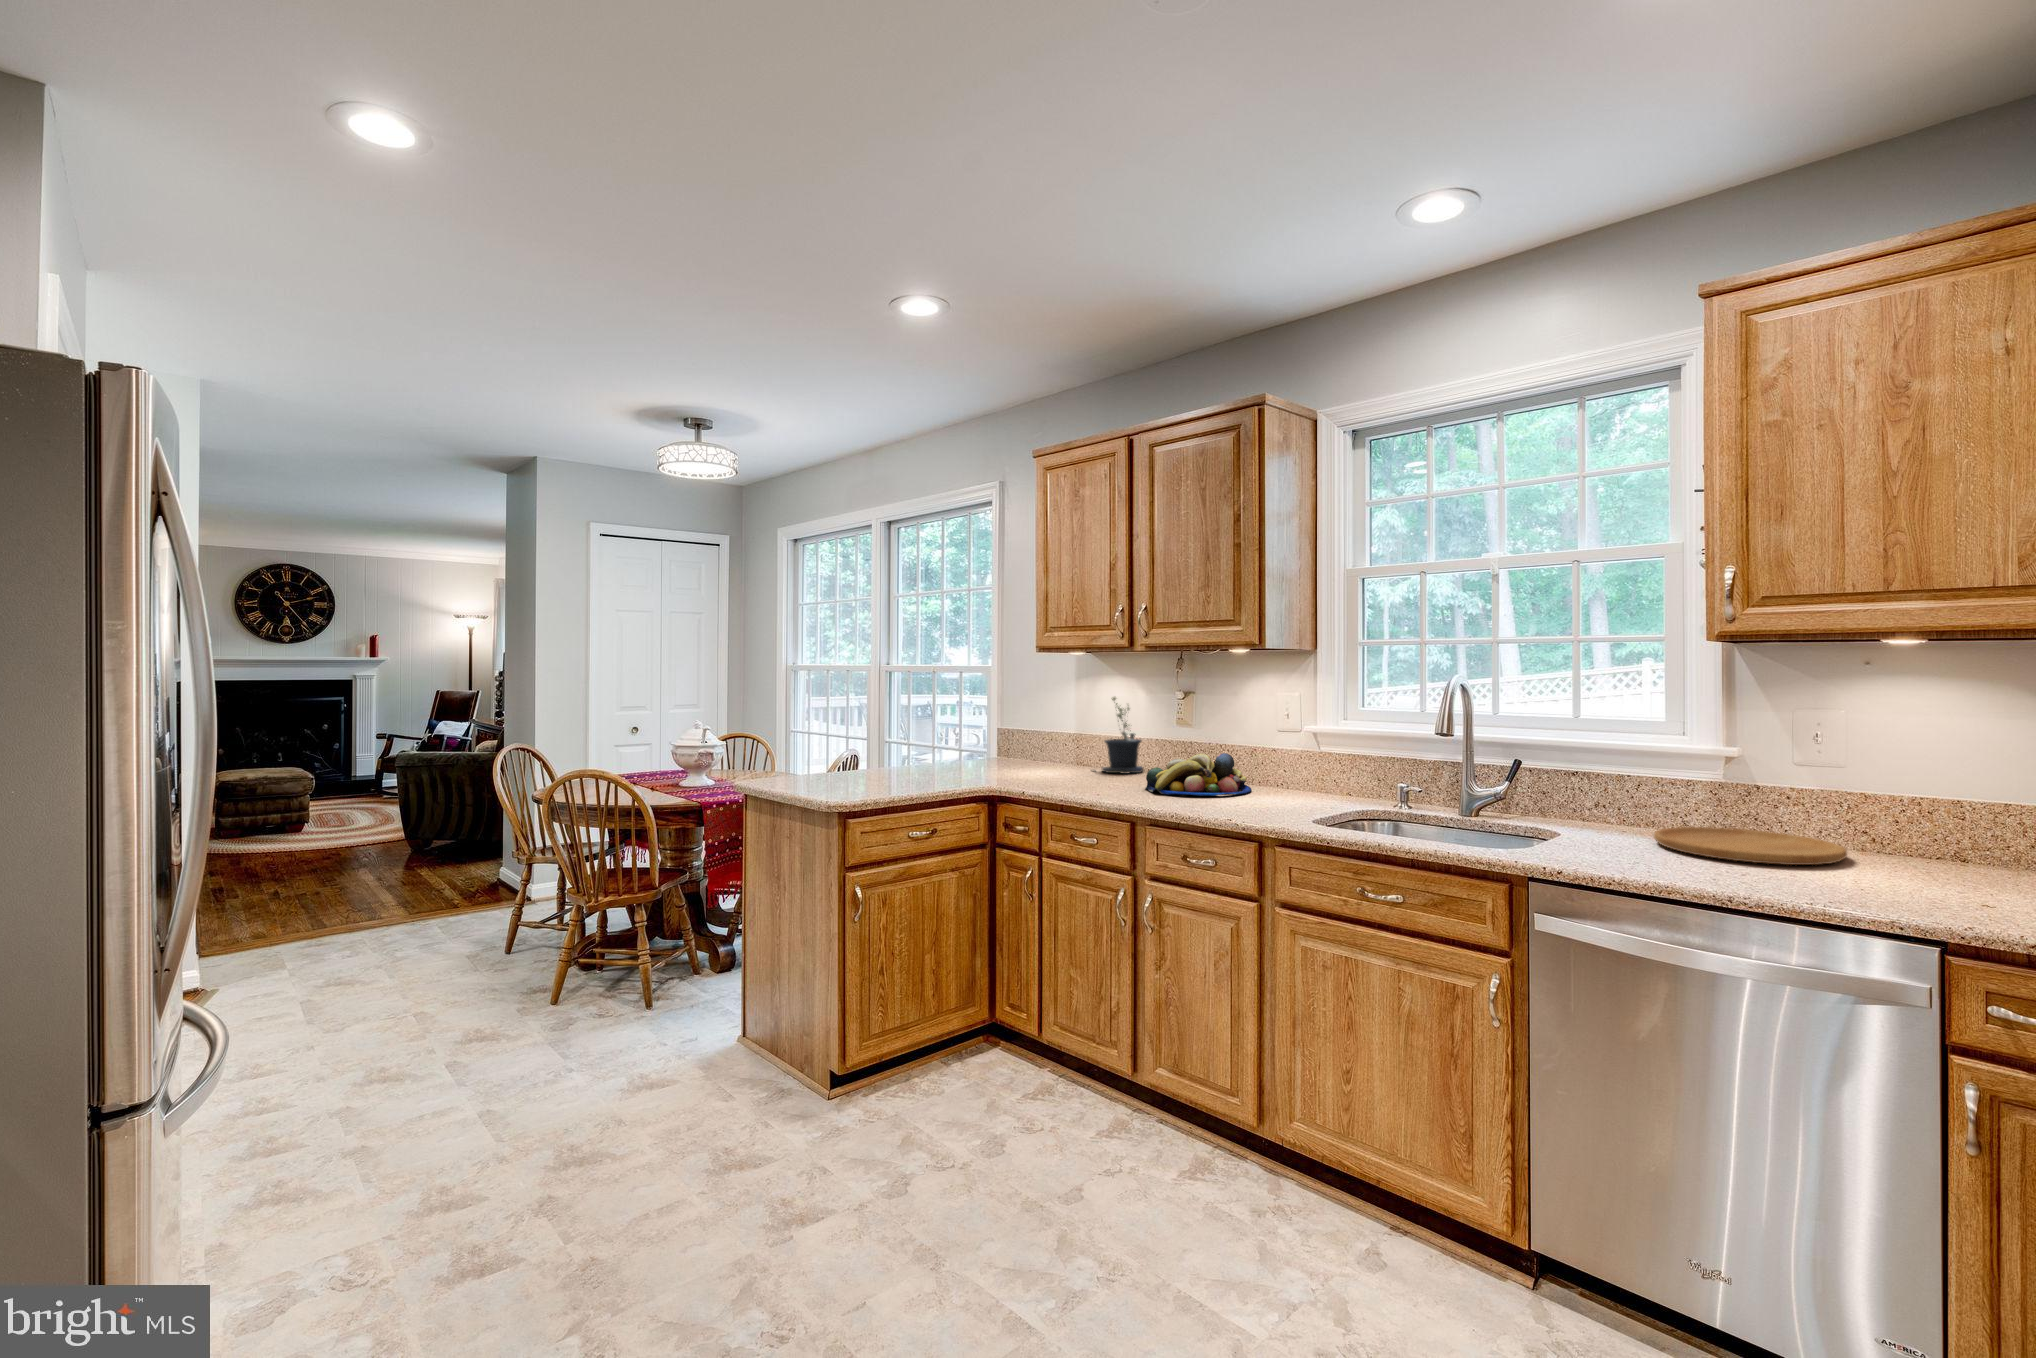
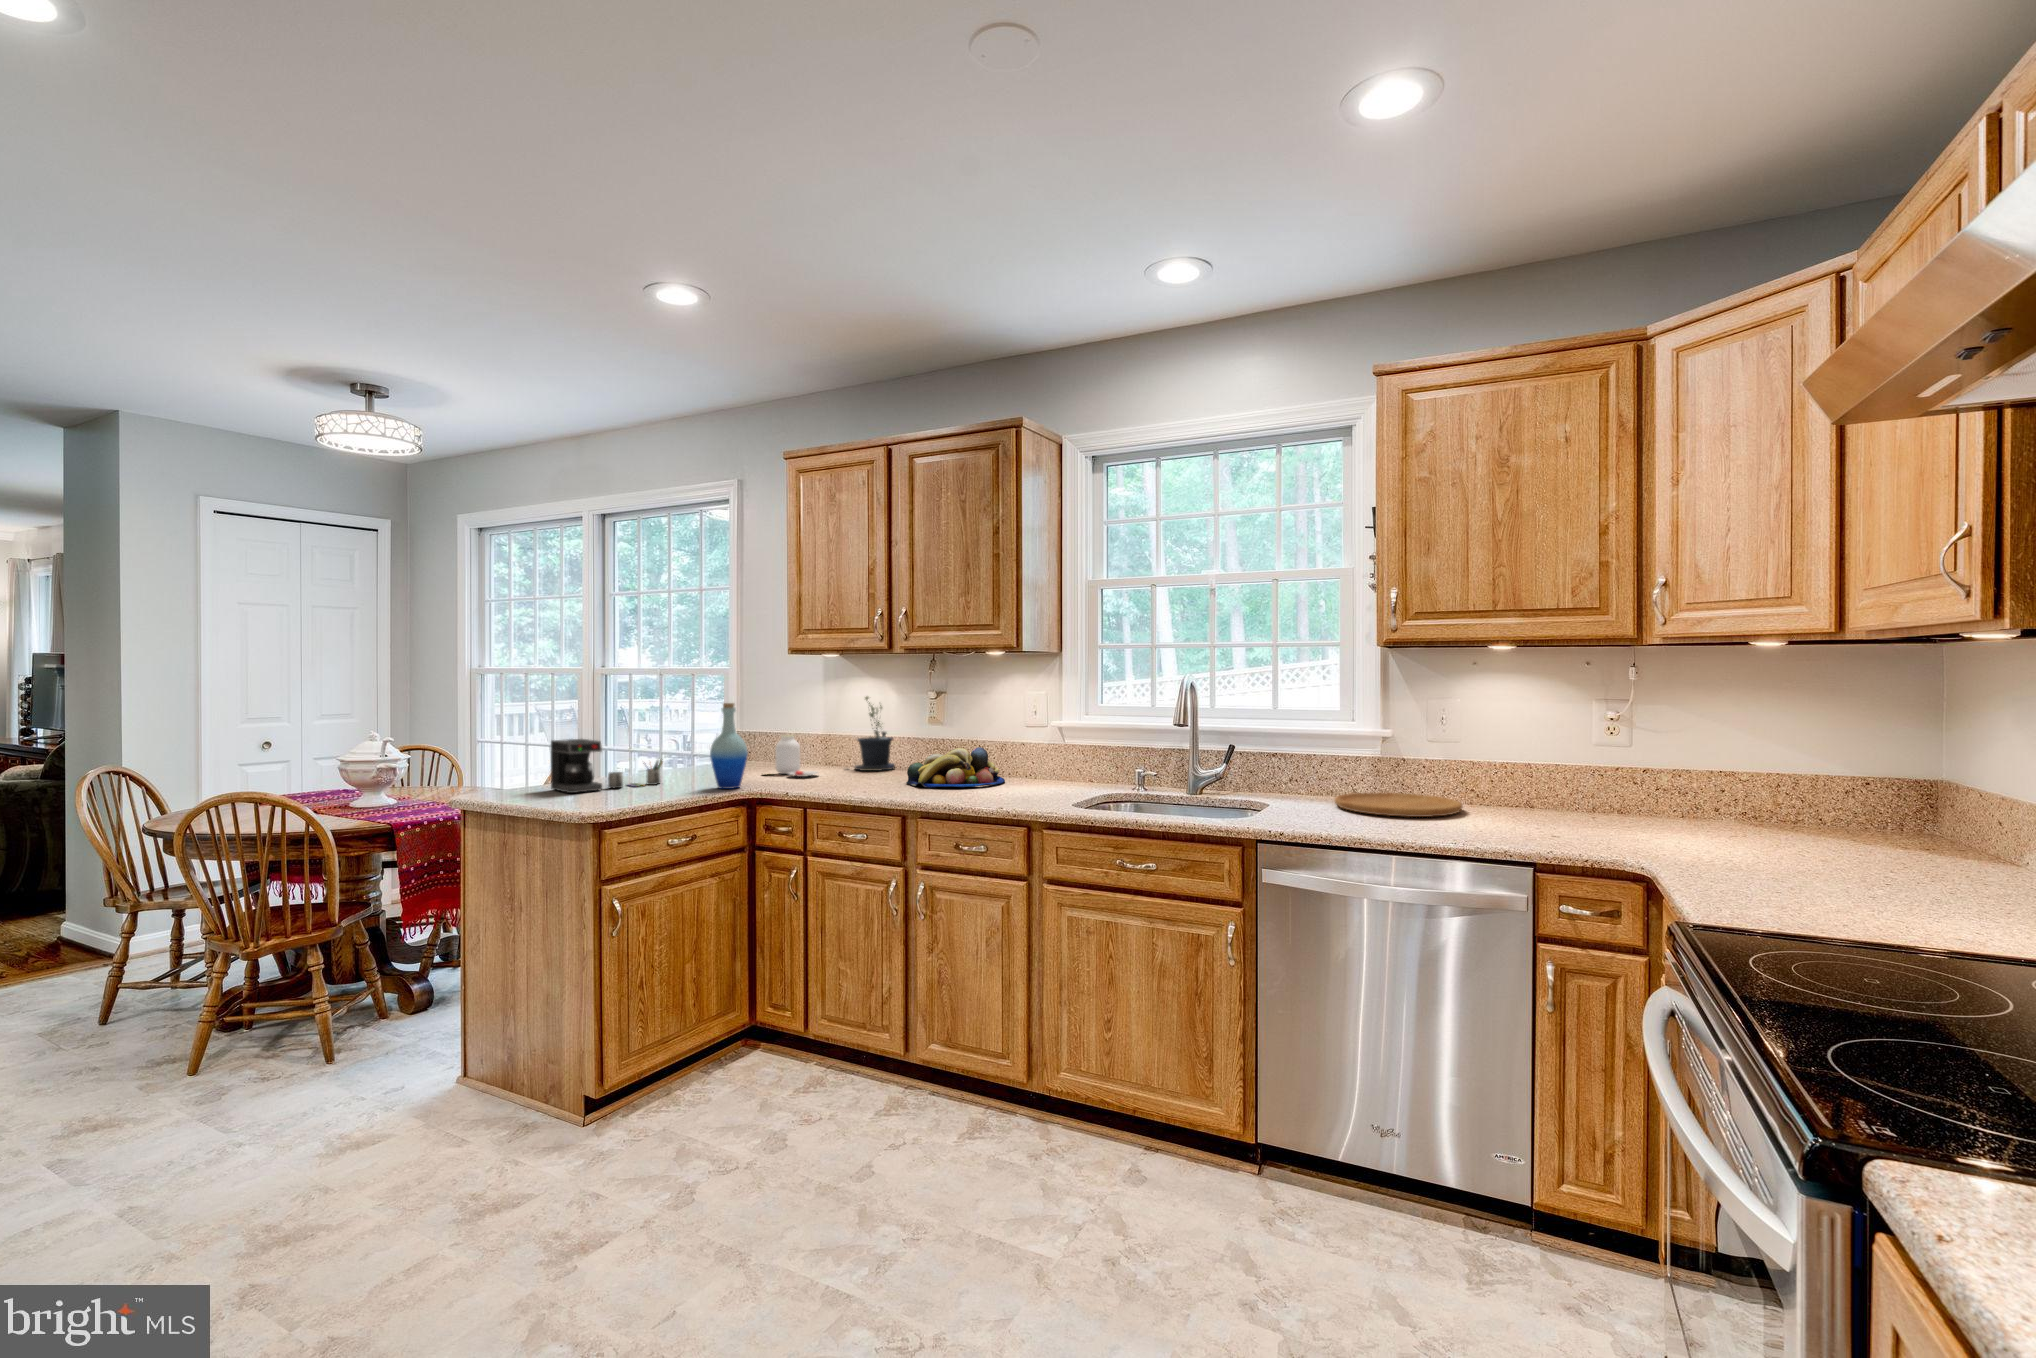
bottle: none [954,703,990,787] -> present [710,703,748,789]
coffee maker: none [819,734,917,785] -> present [551,739,663,793]
jar: none [1009,735,1064,777] -> present [776,735,817,777]

